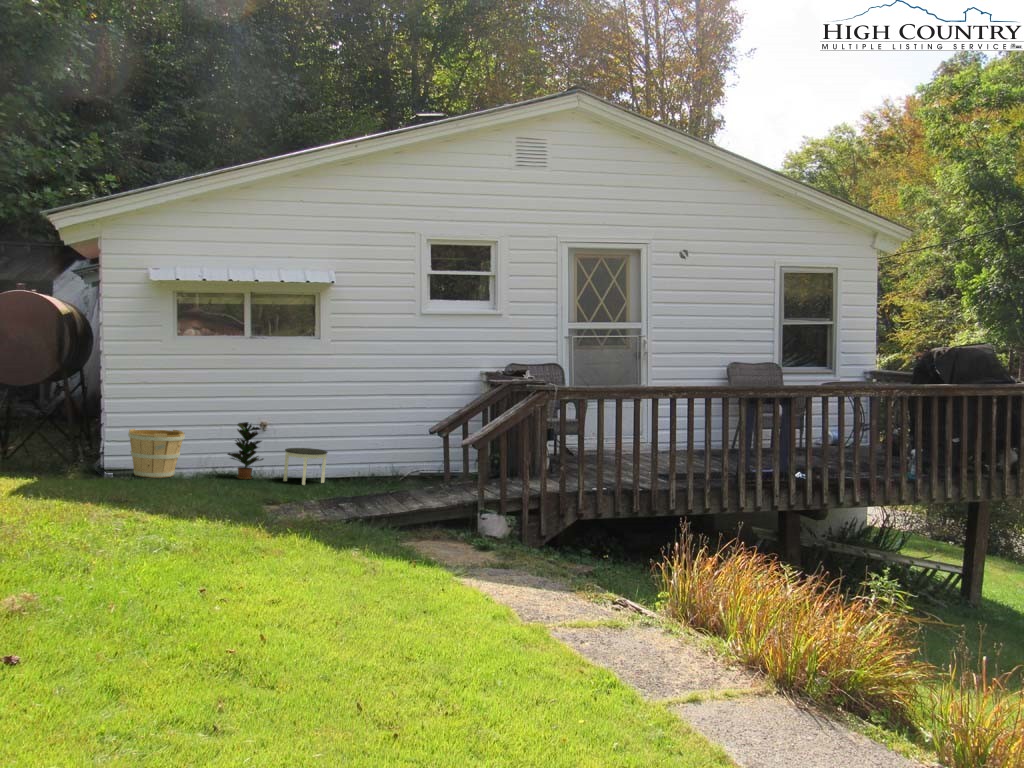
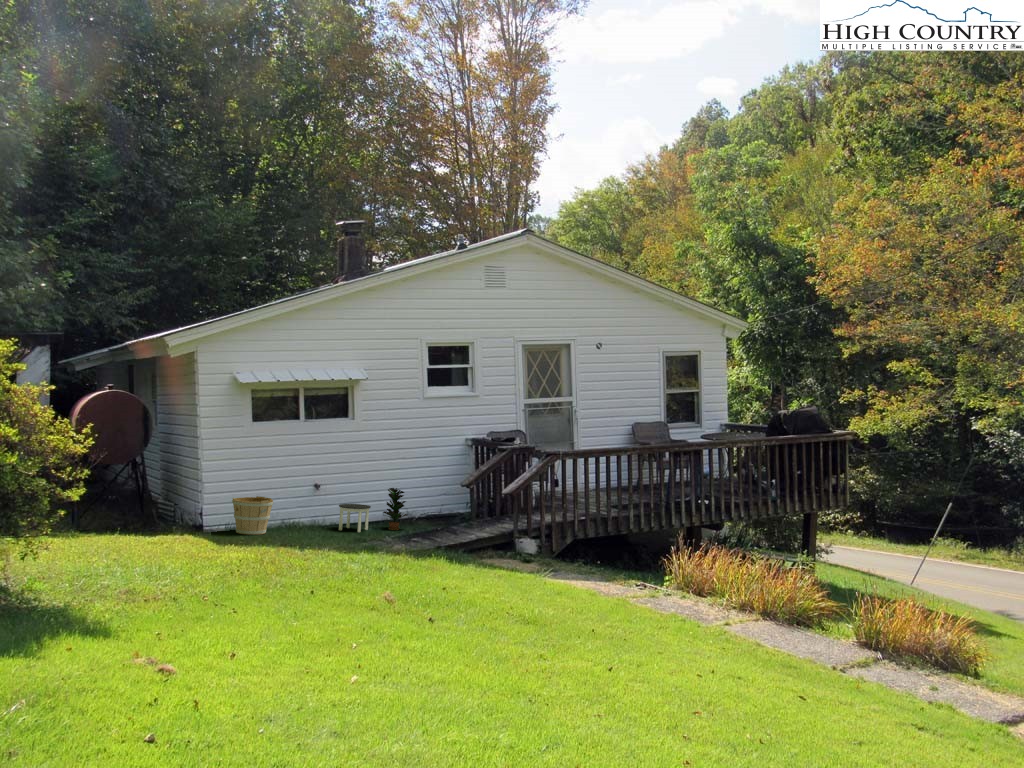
potted plant: present [228,422,263,479] -> present [383,488,408,530]

